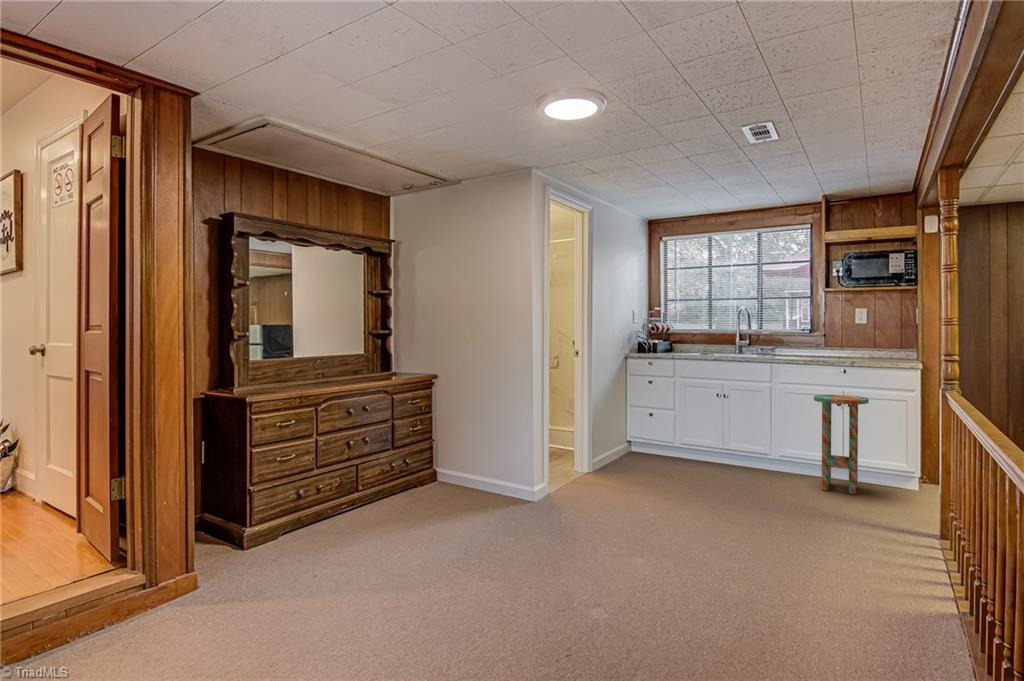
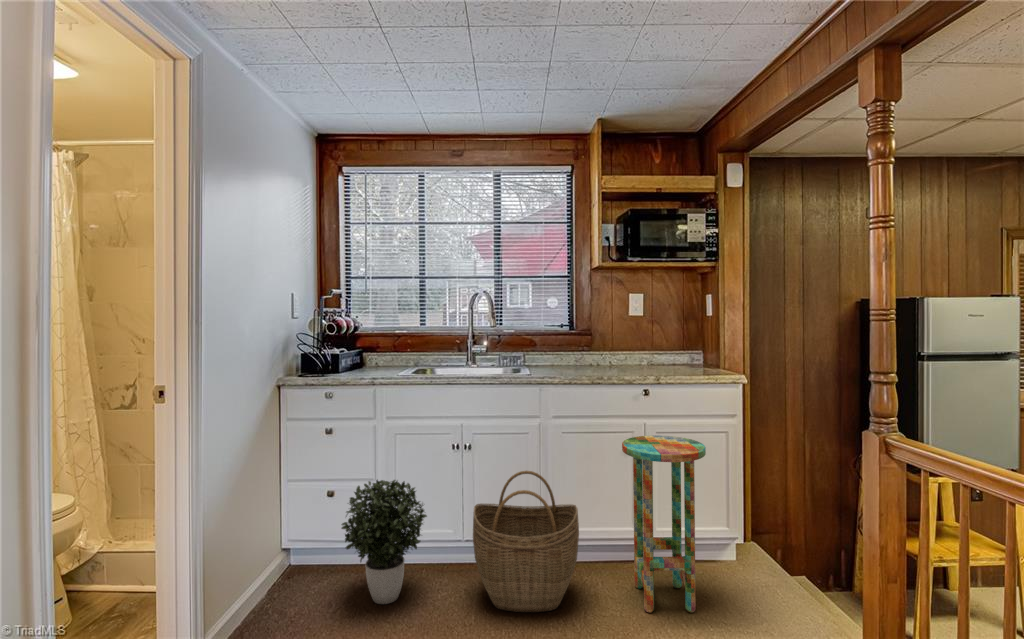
potted plant: none [654,405,700,467] -> present [342,480,427,604]
woven basket: none [723,410,785,481] -> present [473,471,579,612]

